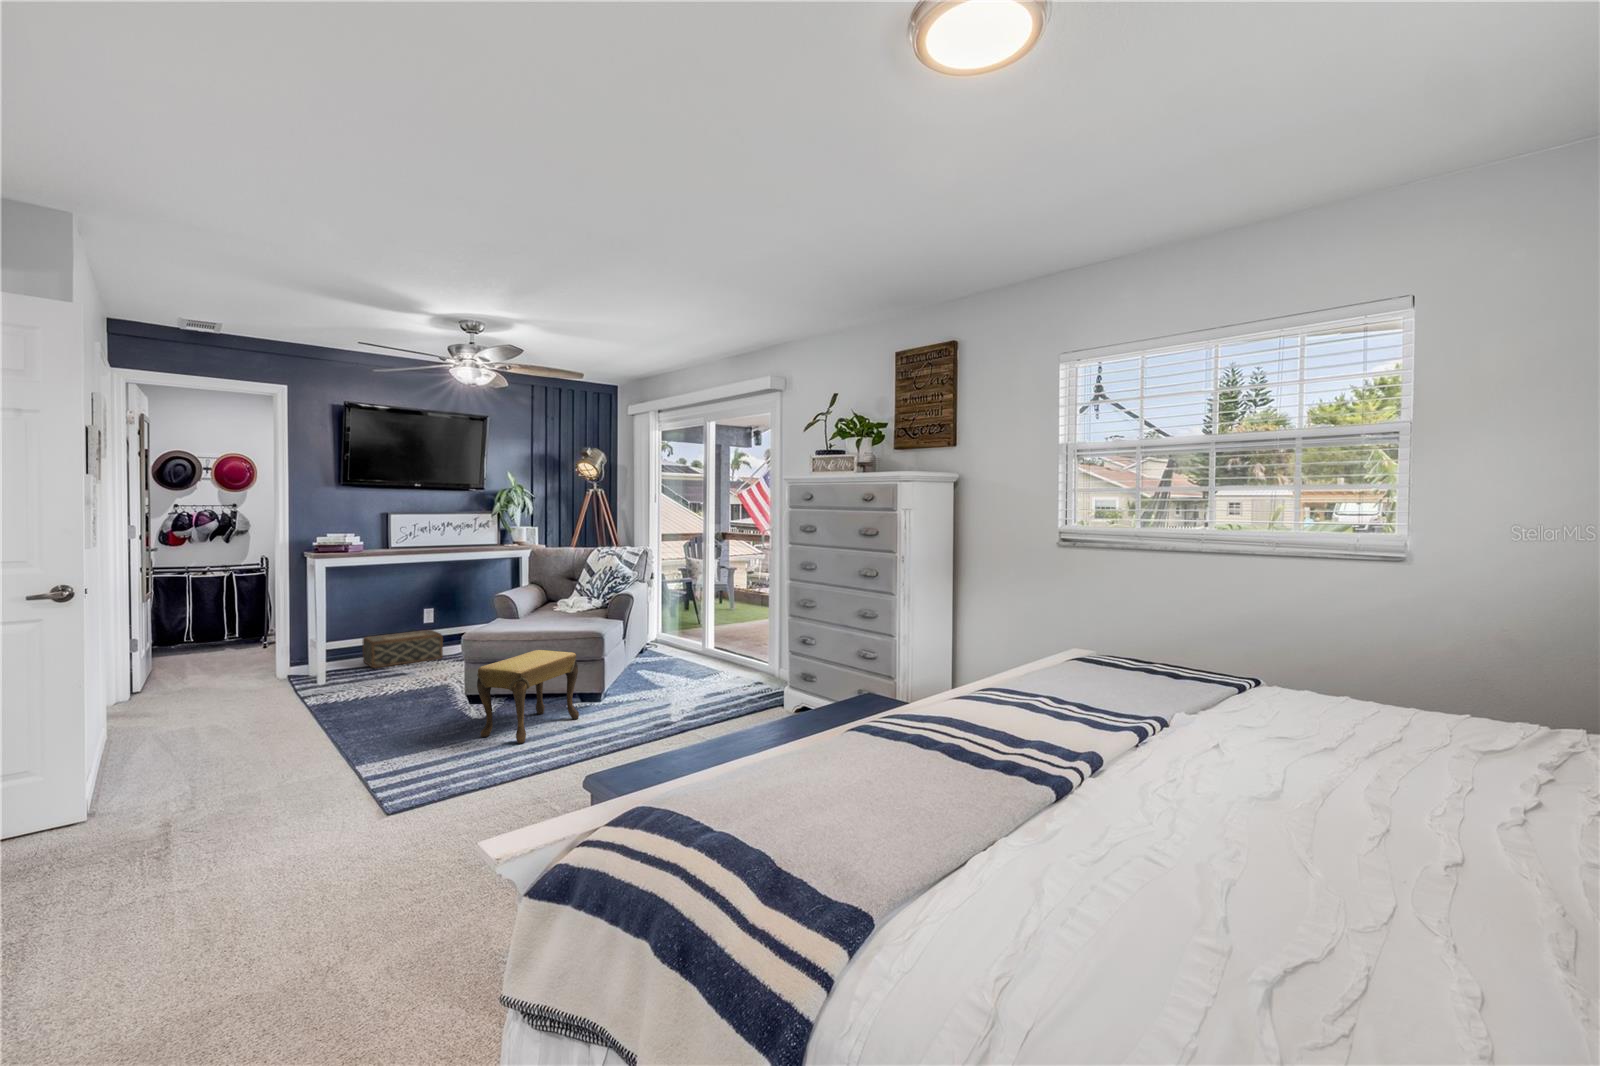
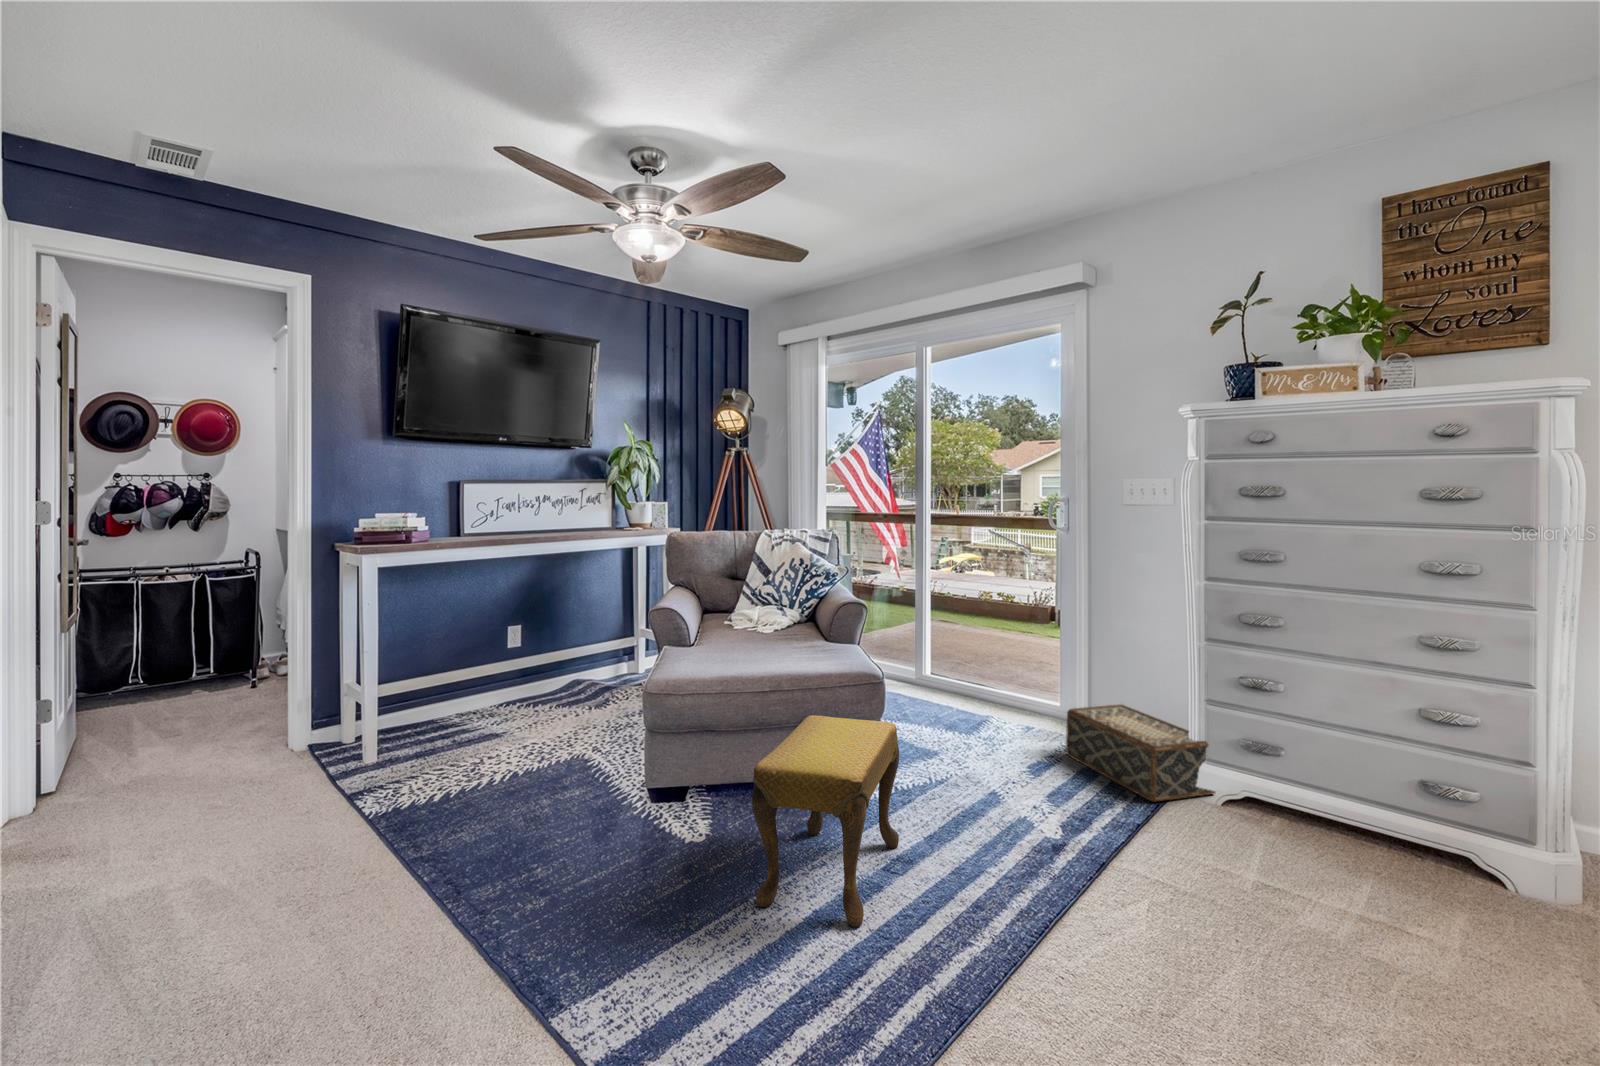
woven basket: present [362,630,443,668] -> present [1066,705,1215,802]

